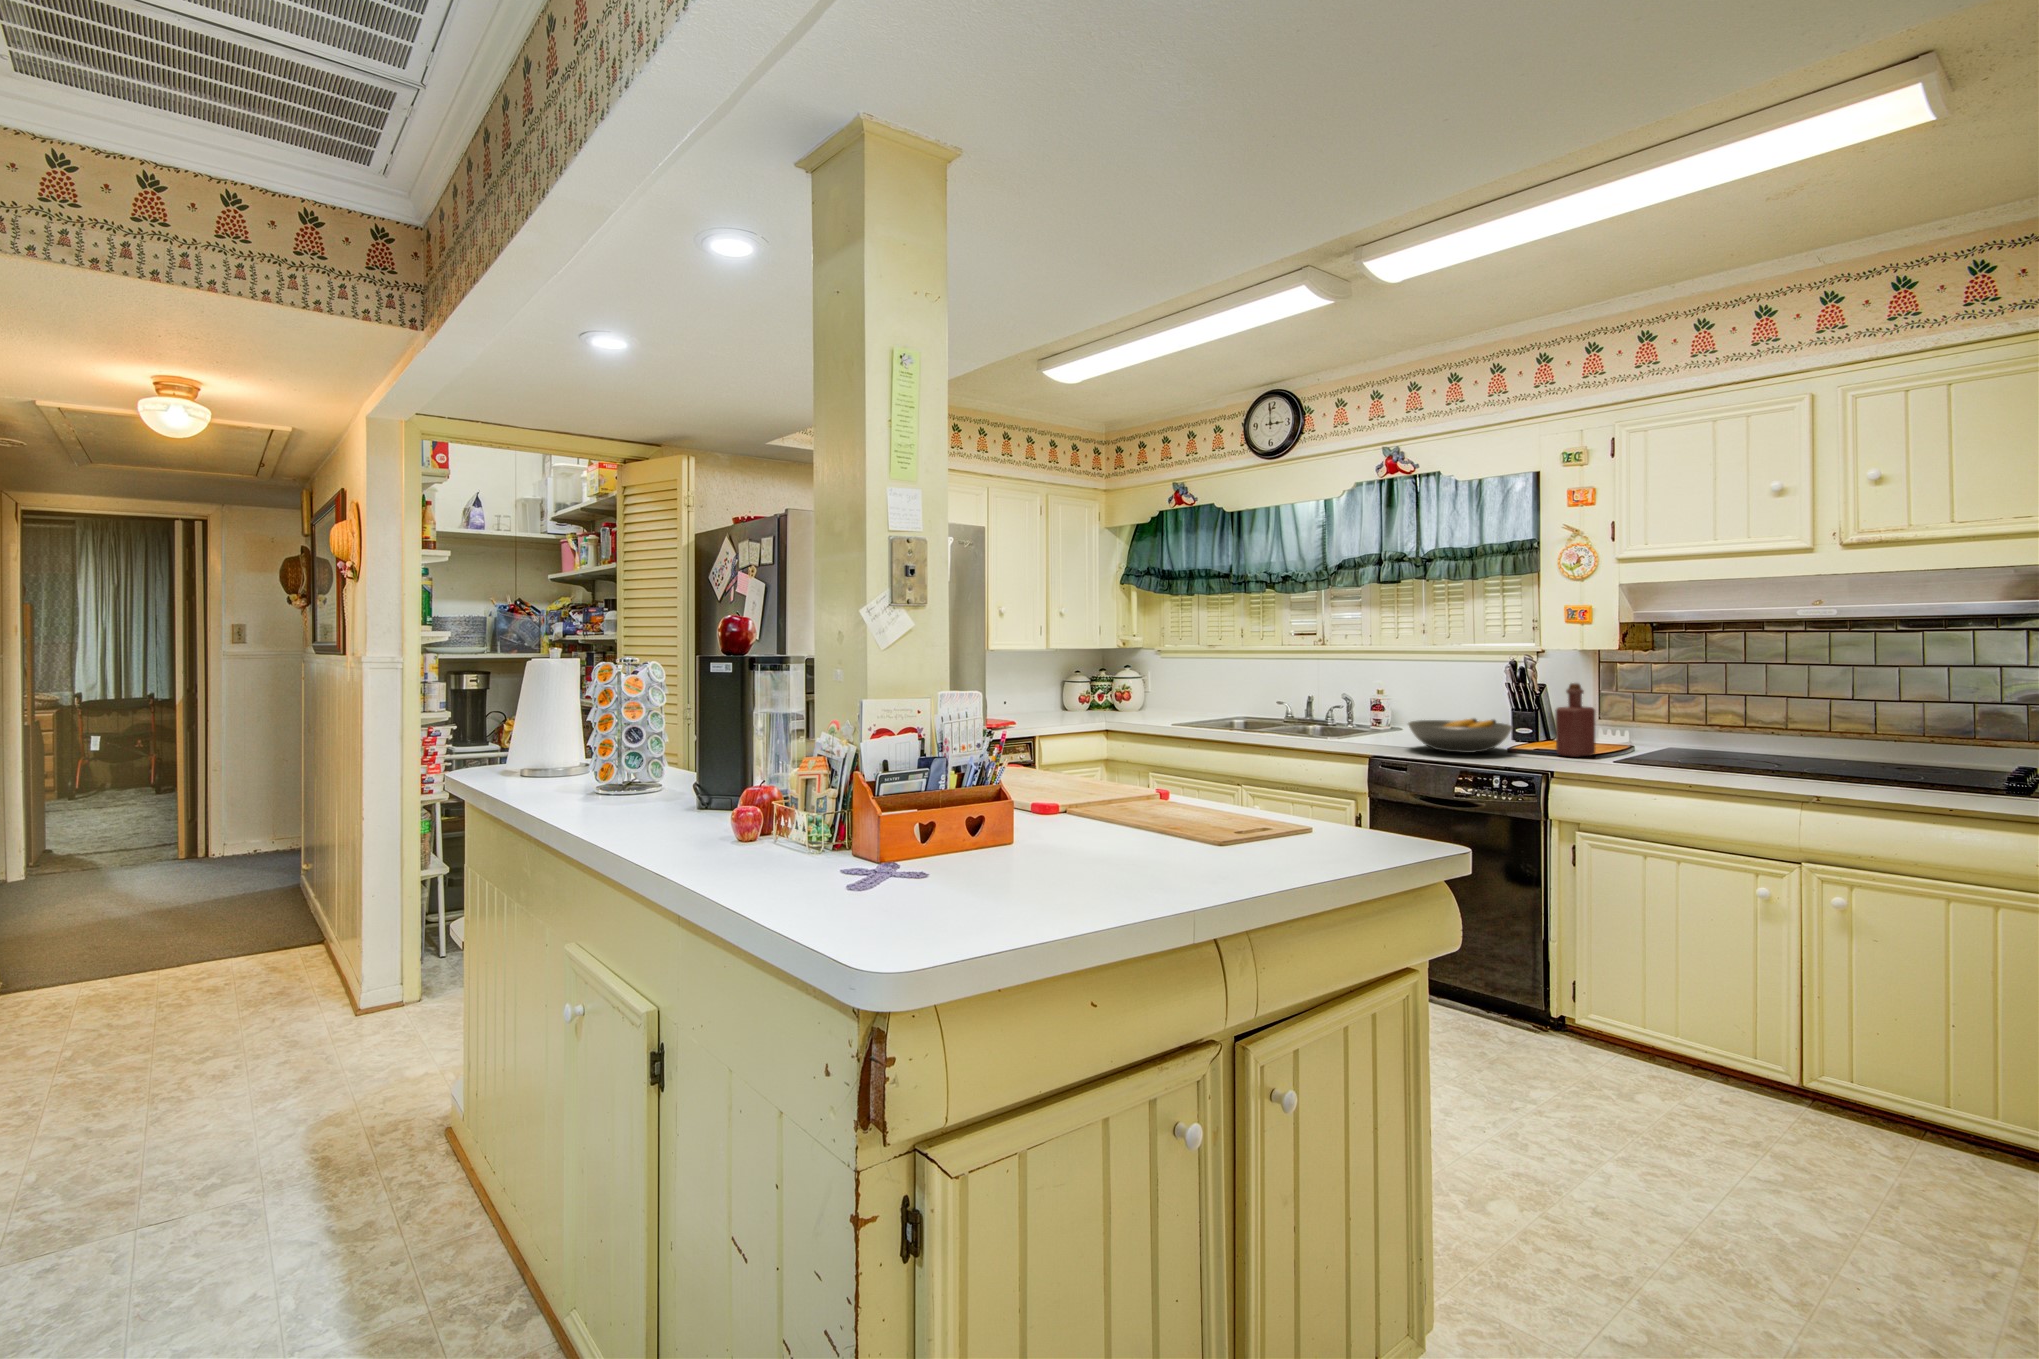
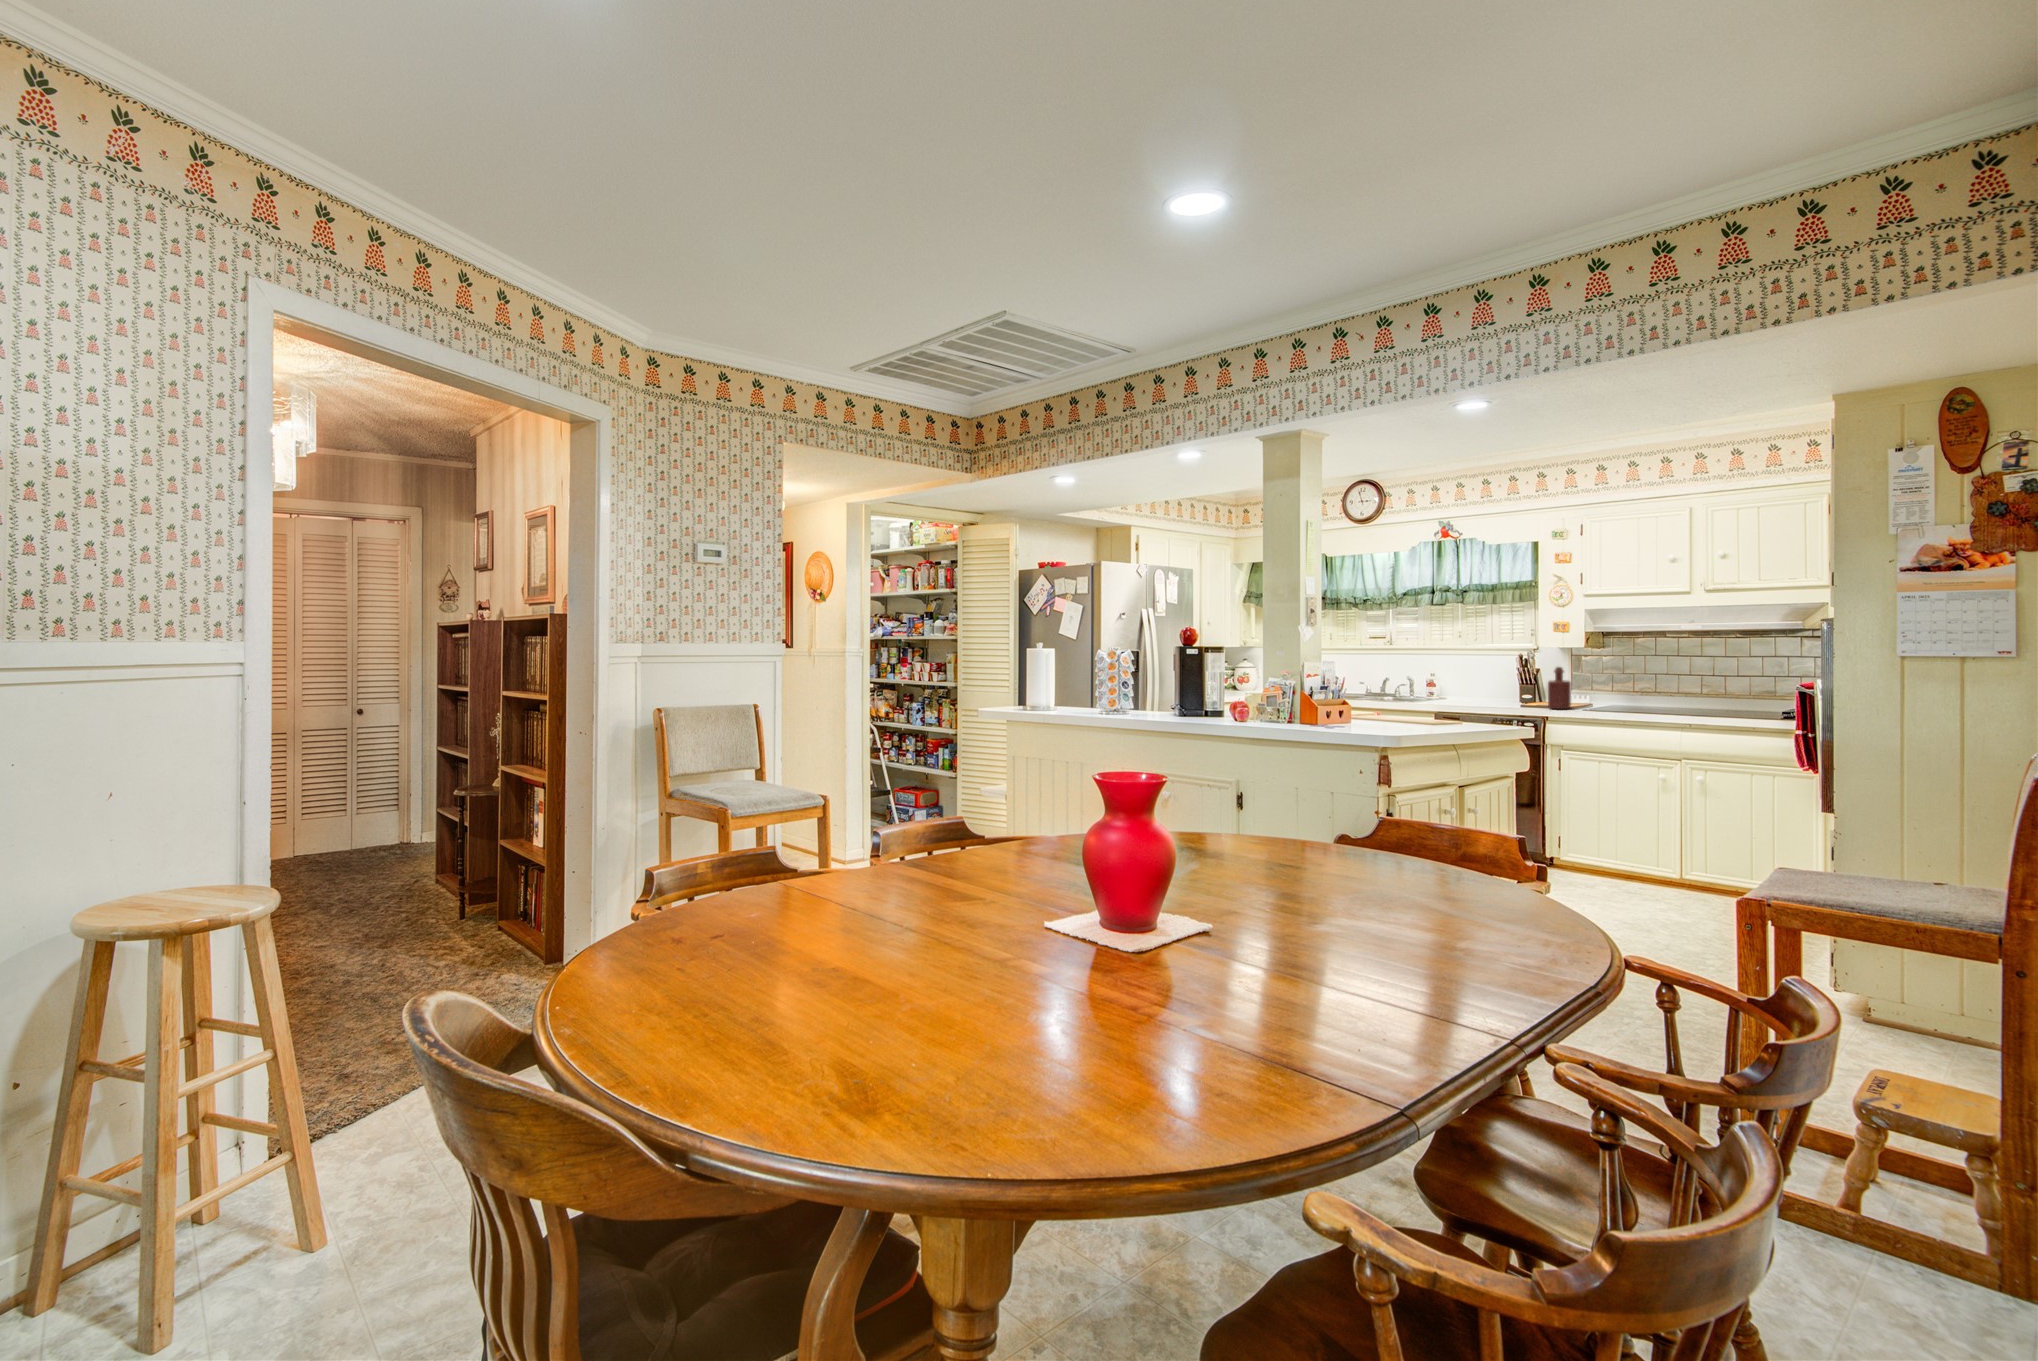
fruit bowl: present [1408,718,1512,753] -> none [1458,688,1523,708]

